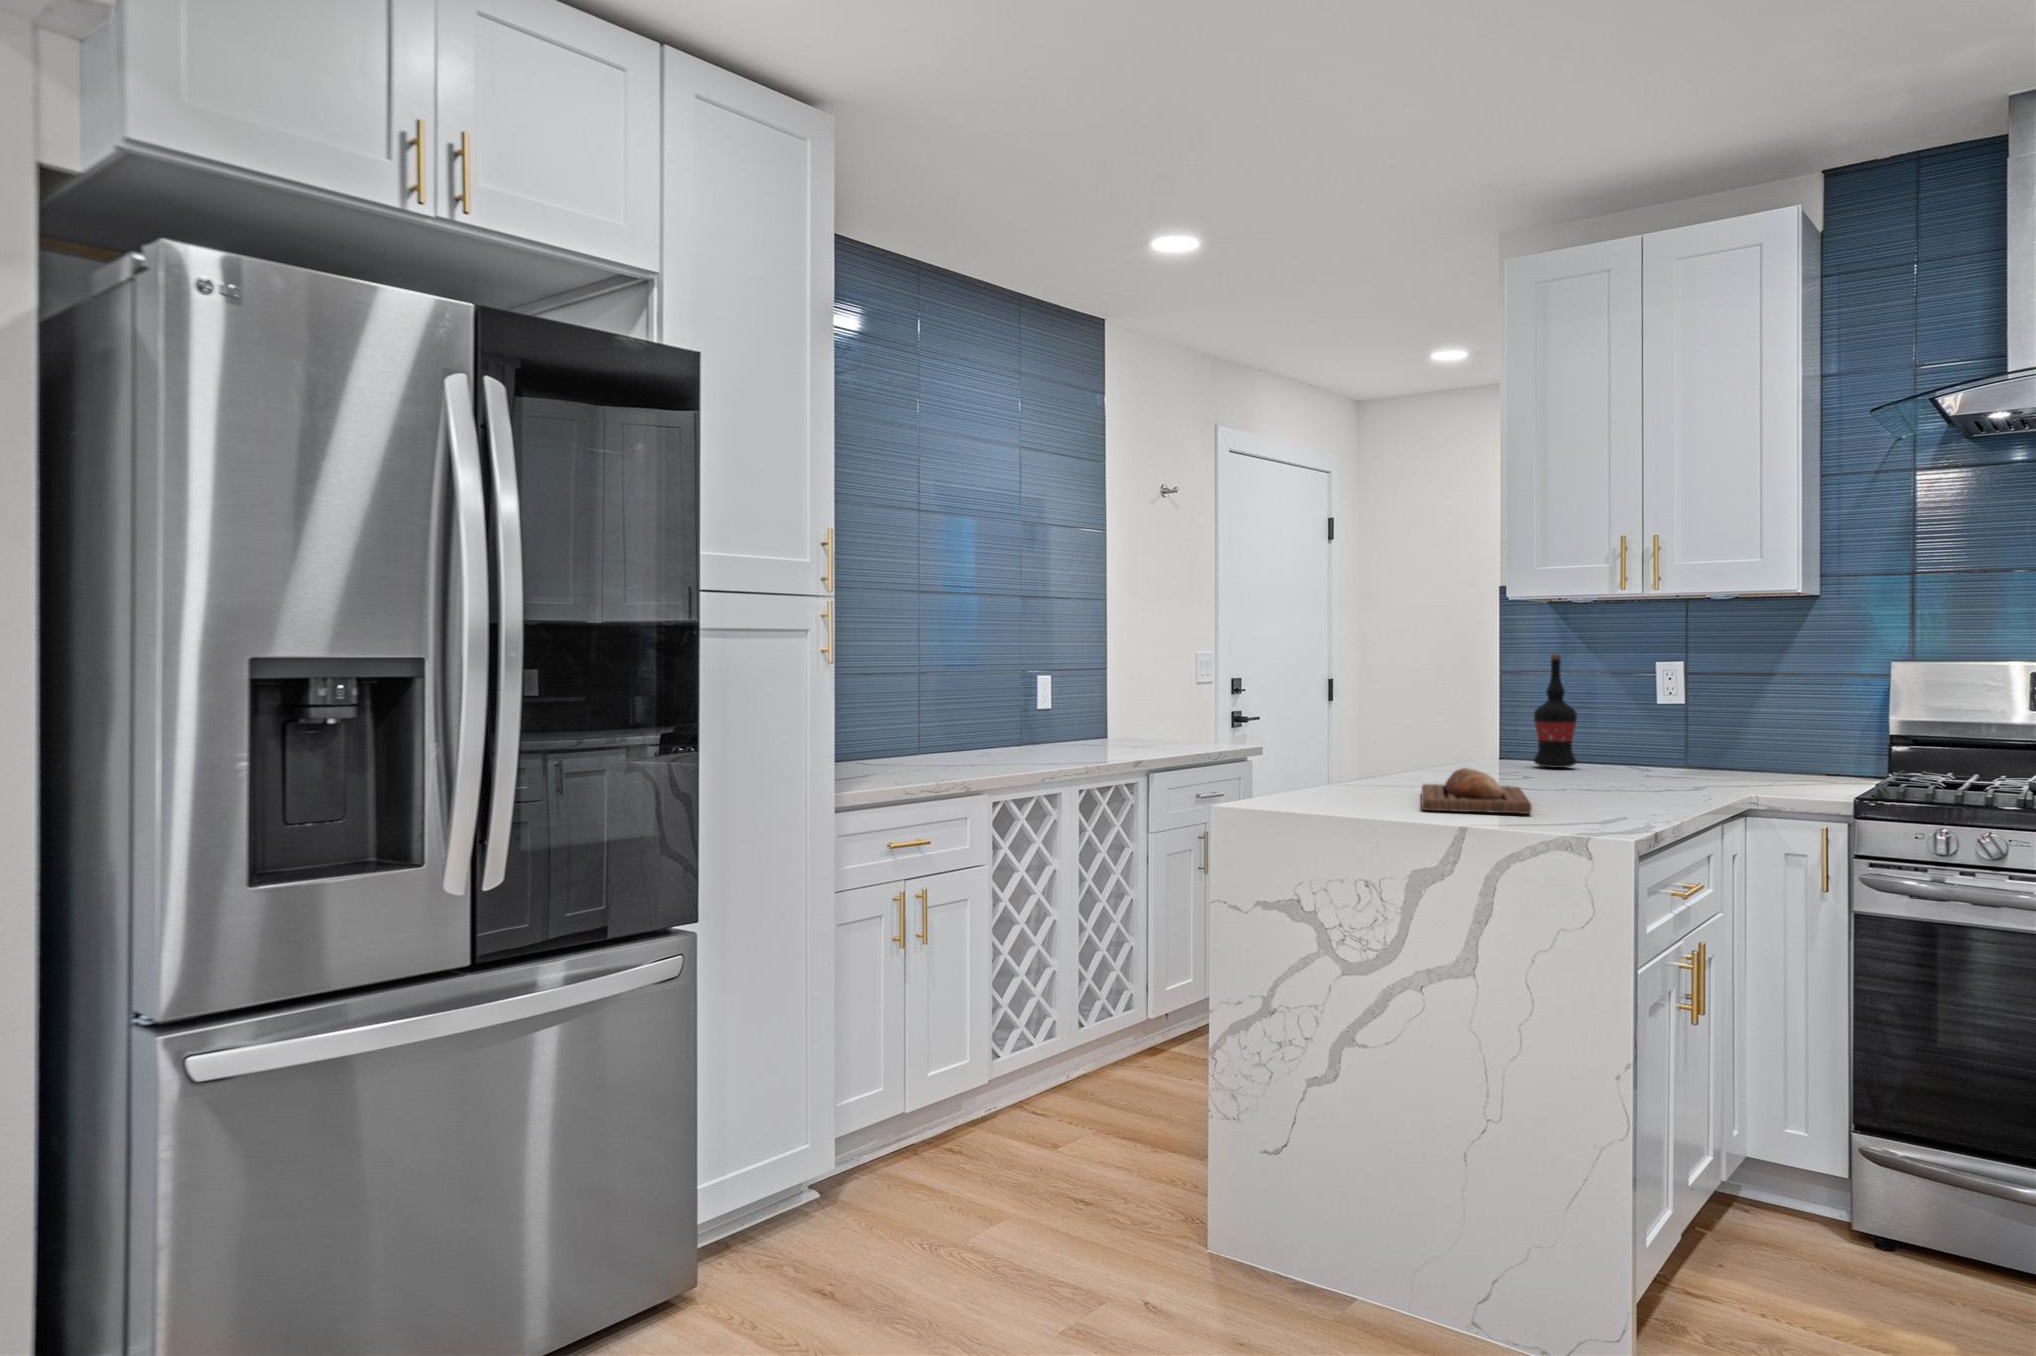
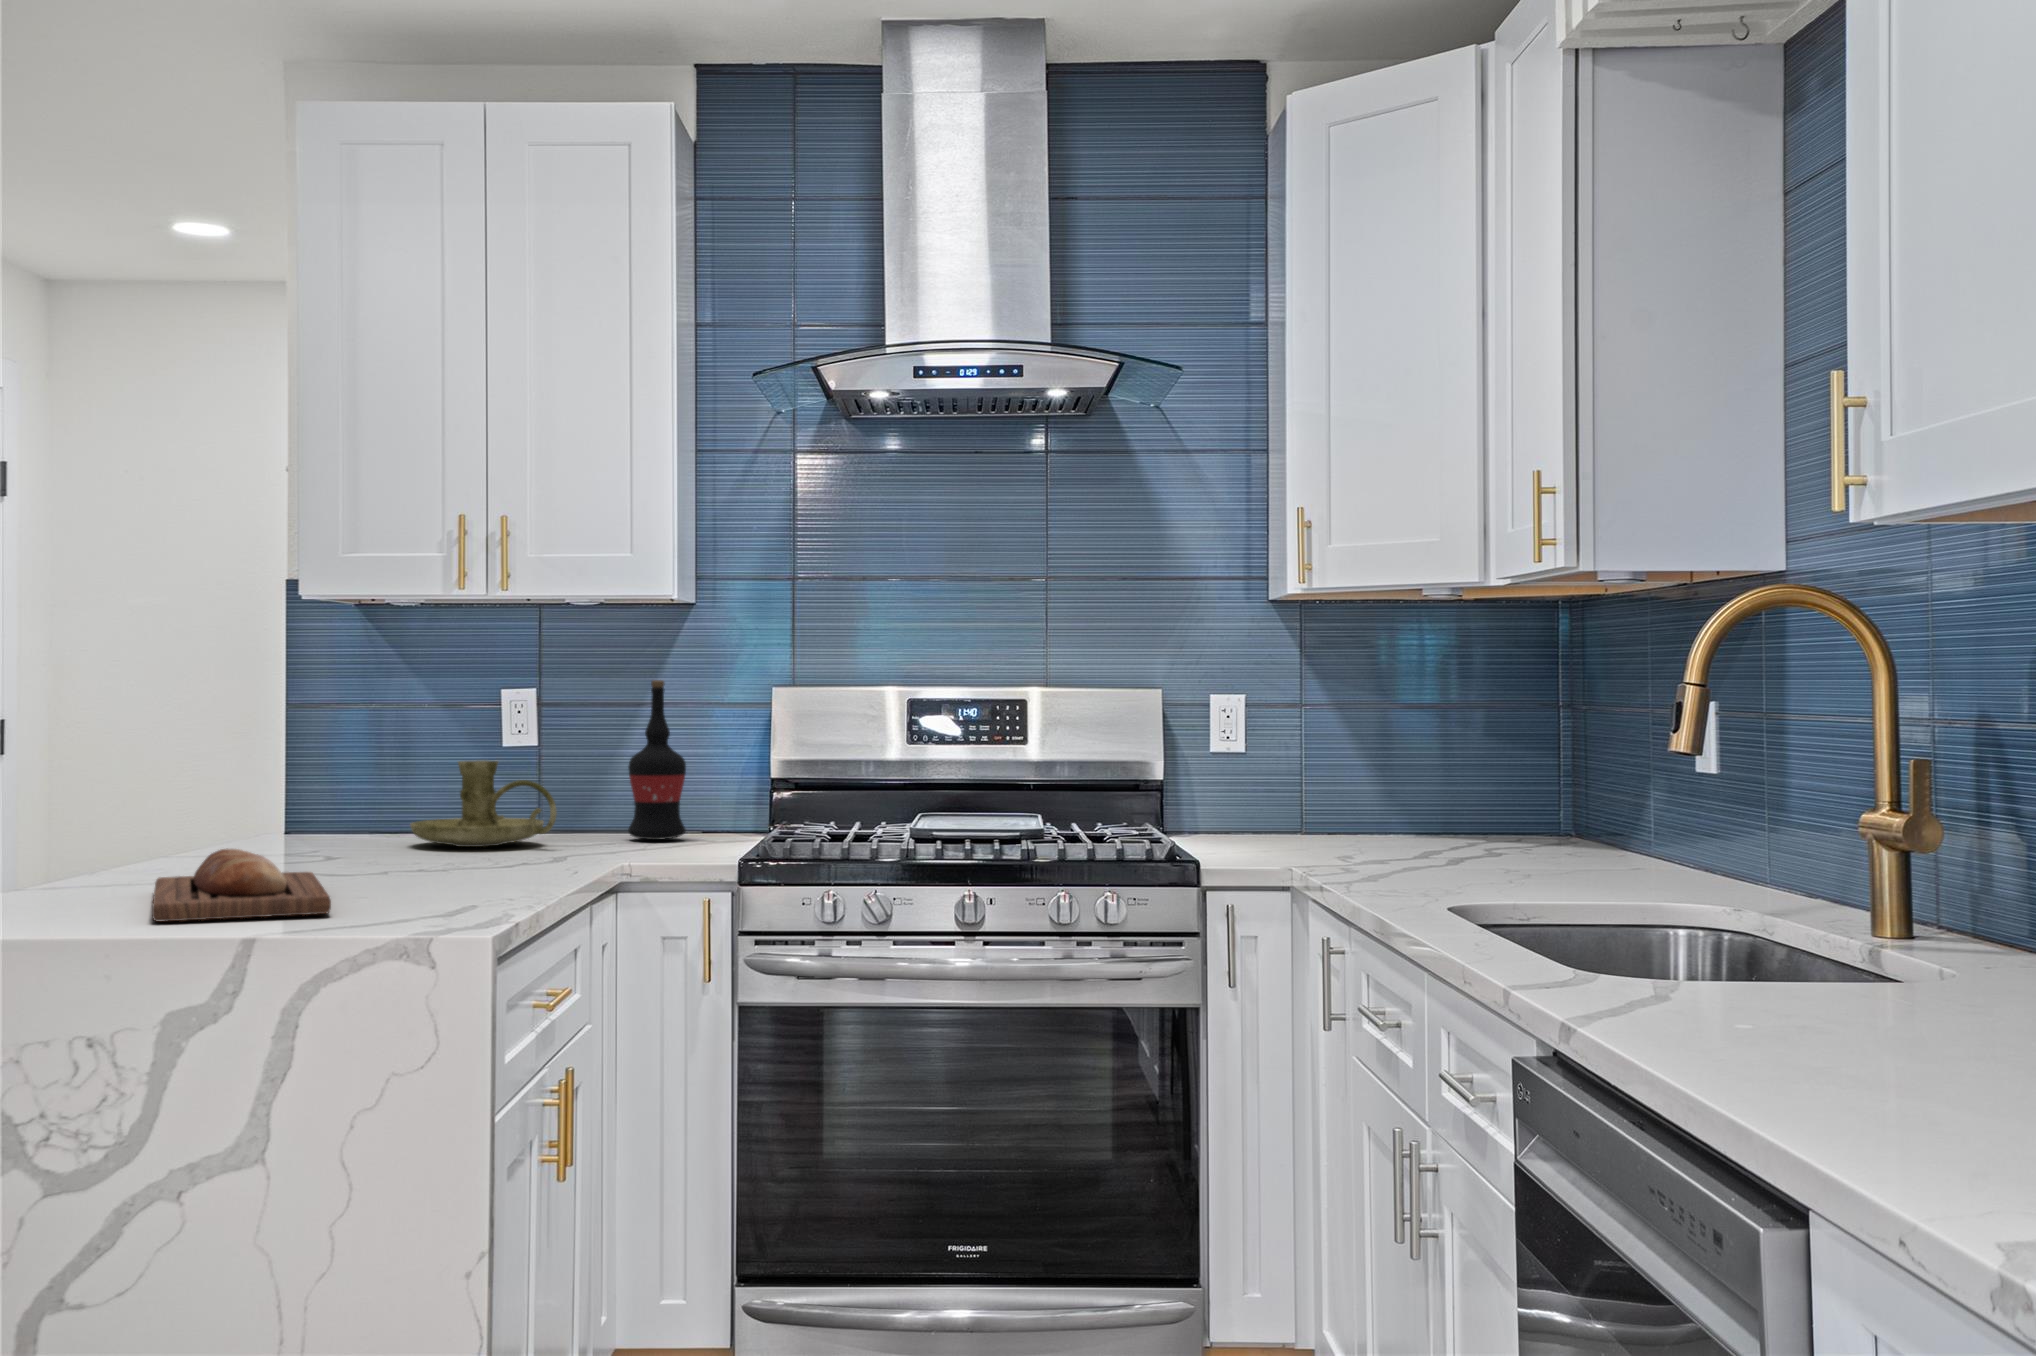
wine bottle: present [1534,654,1577,768] -> present [628,680,686,840]
candle holder: none [1588,716,1699,778] -> present [410,760,557,847]

